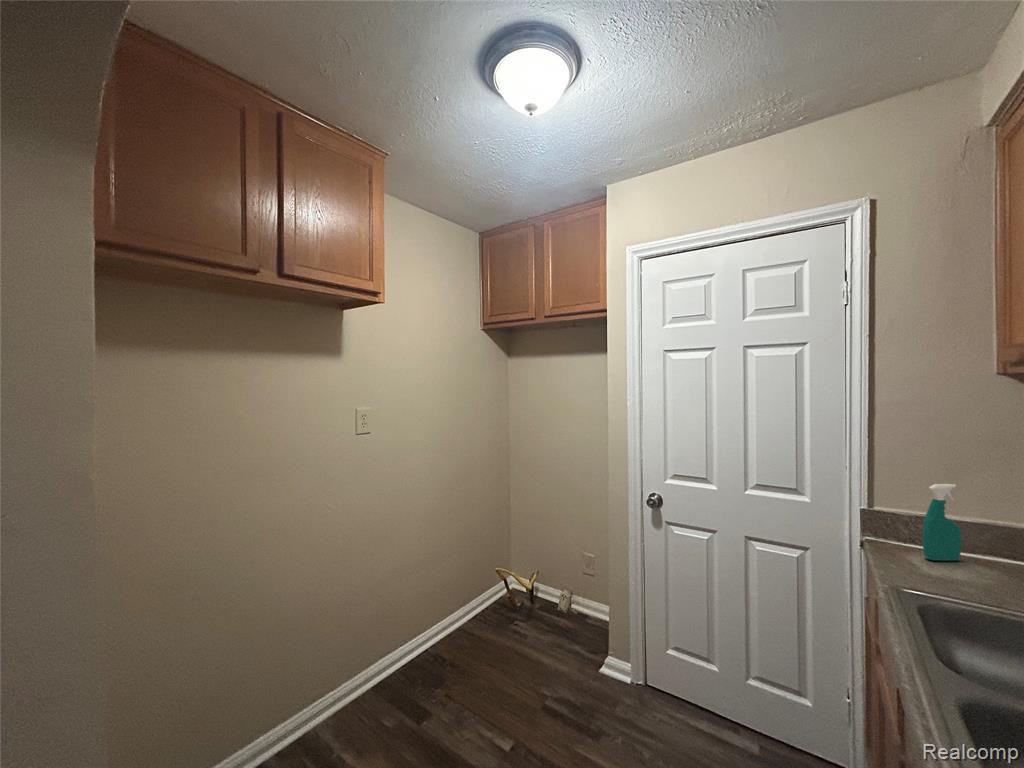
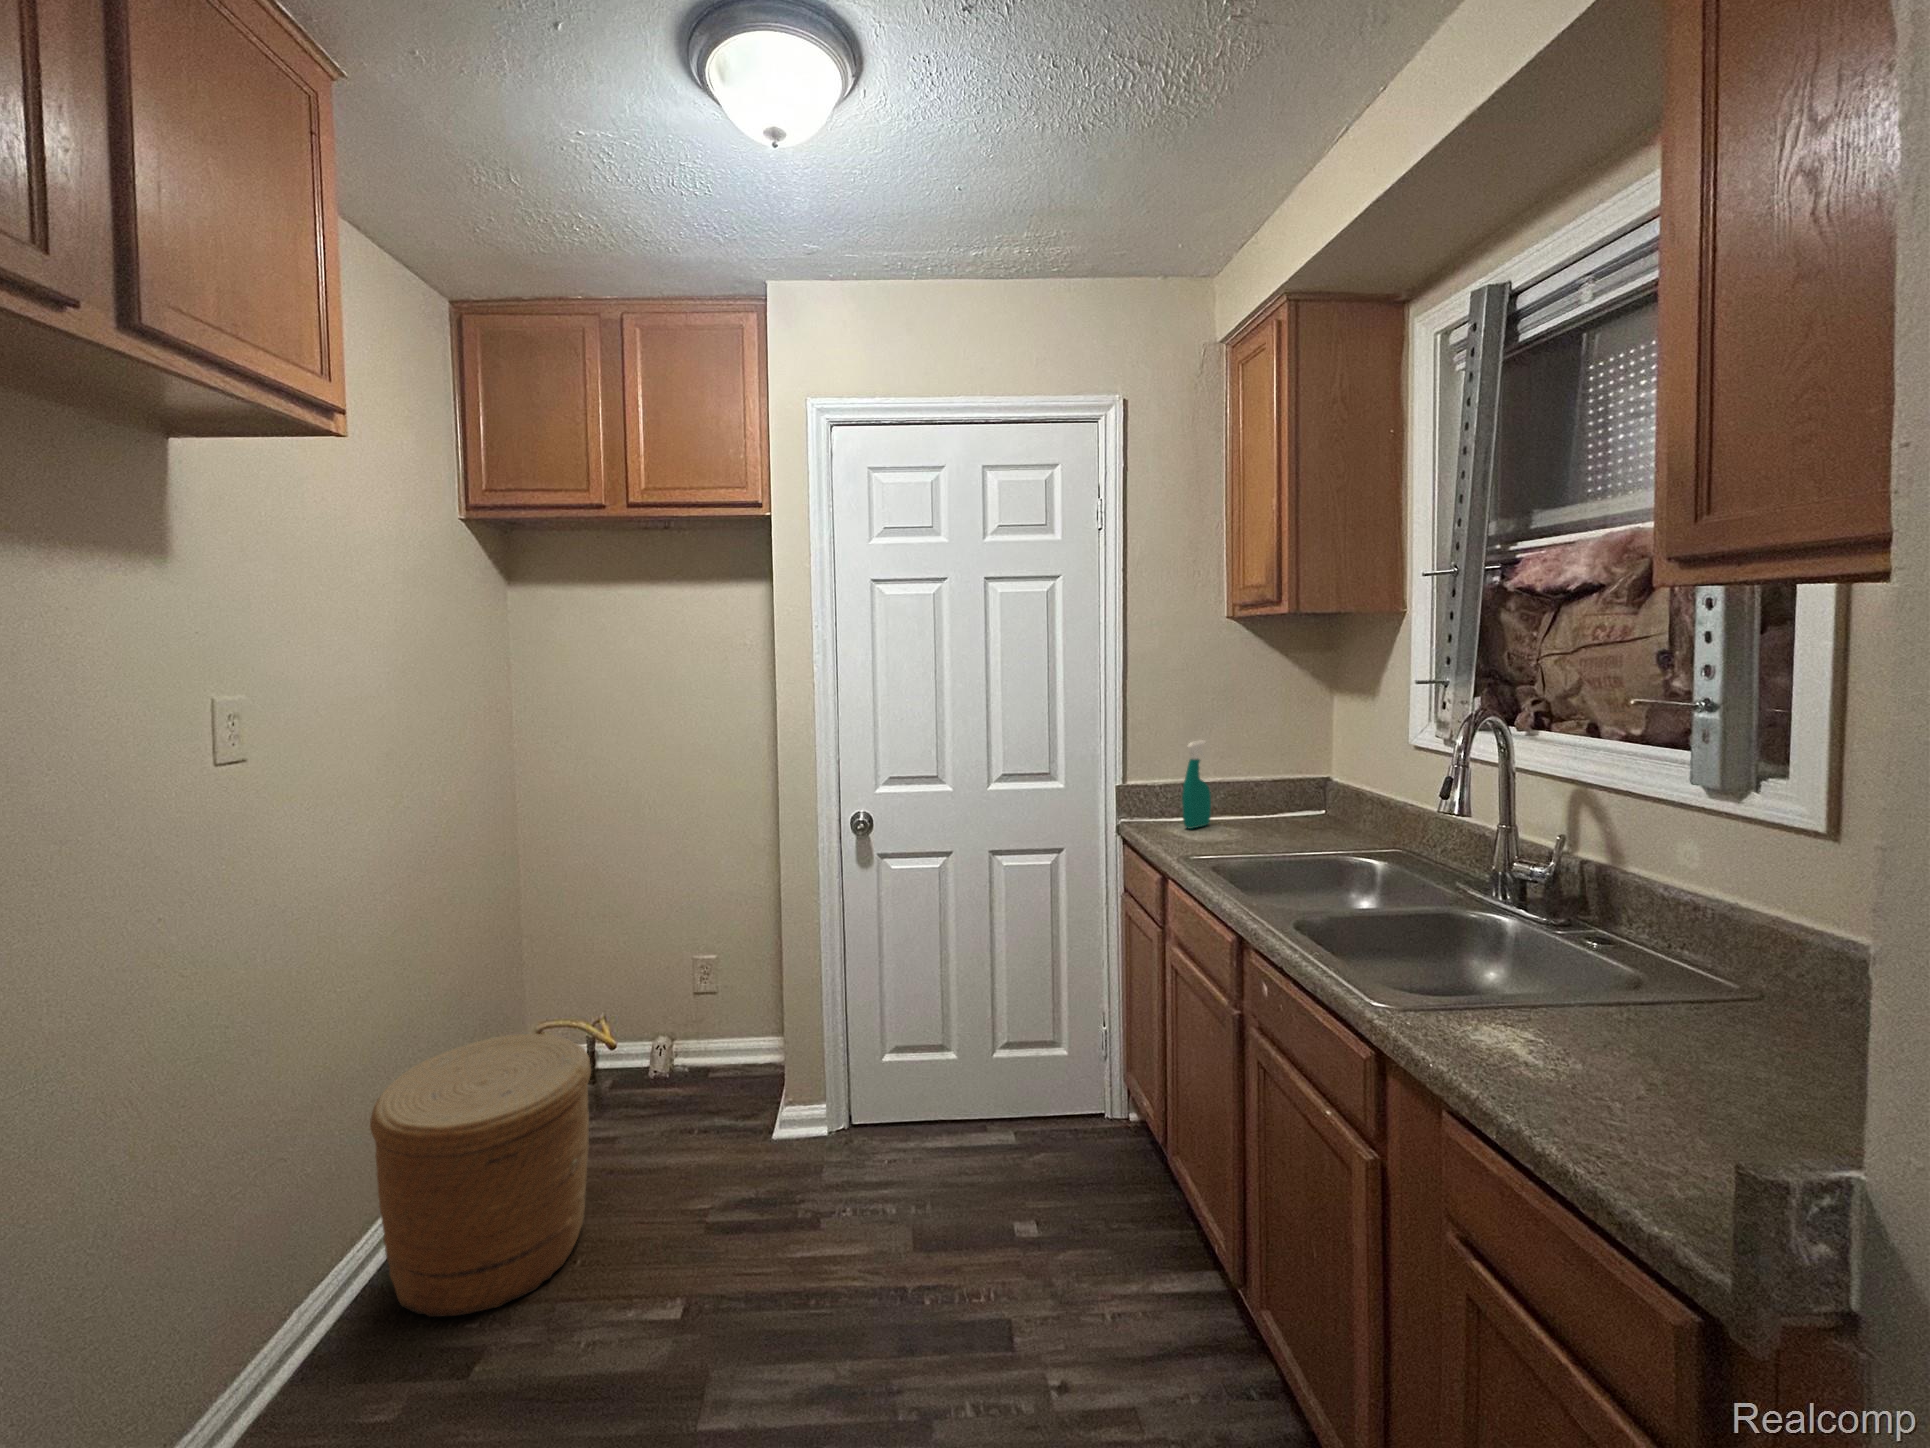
woven basket: none [411,568,501,695] -> present [370,1034,591,1317]

